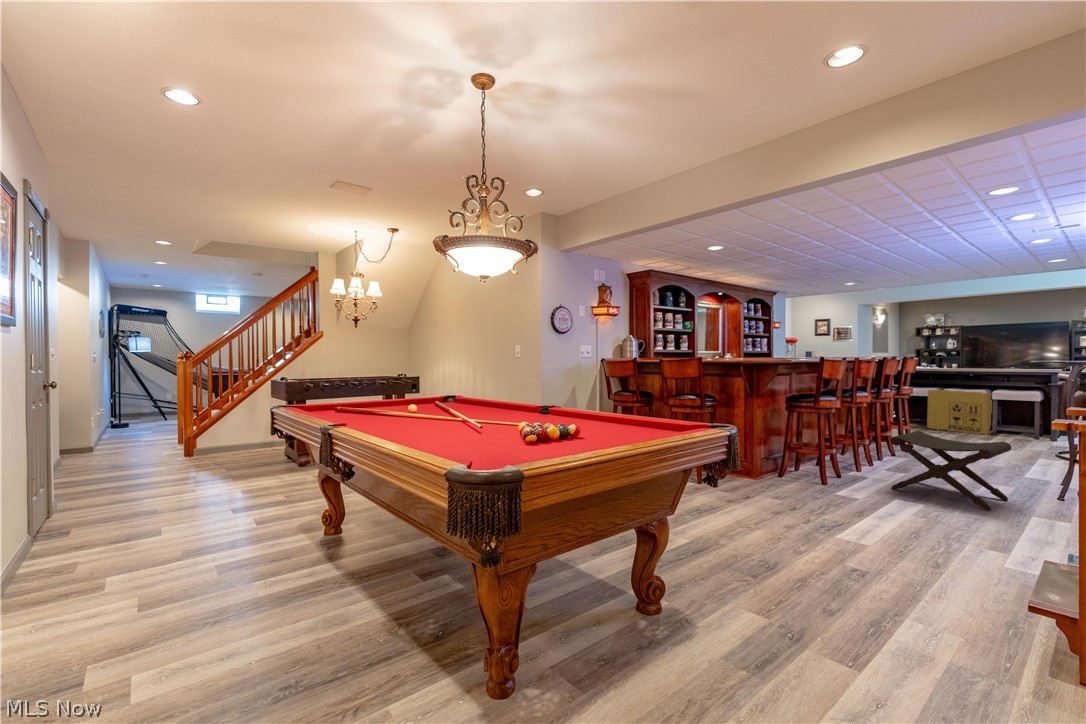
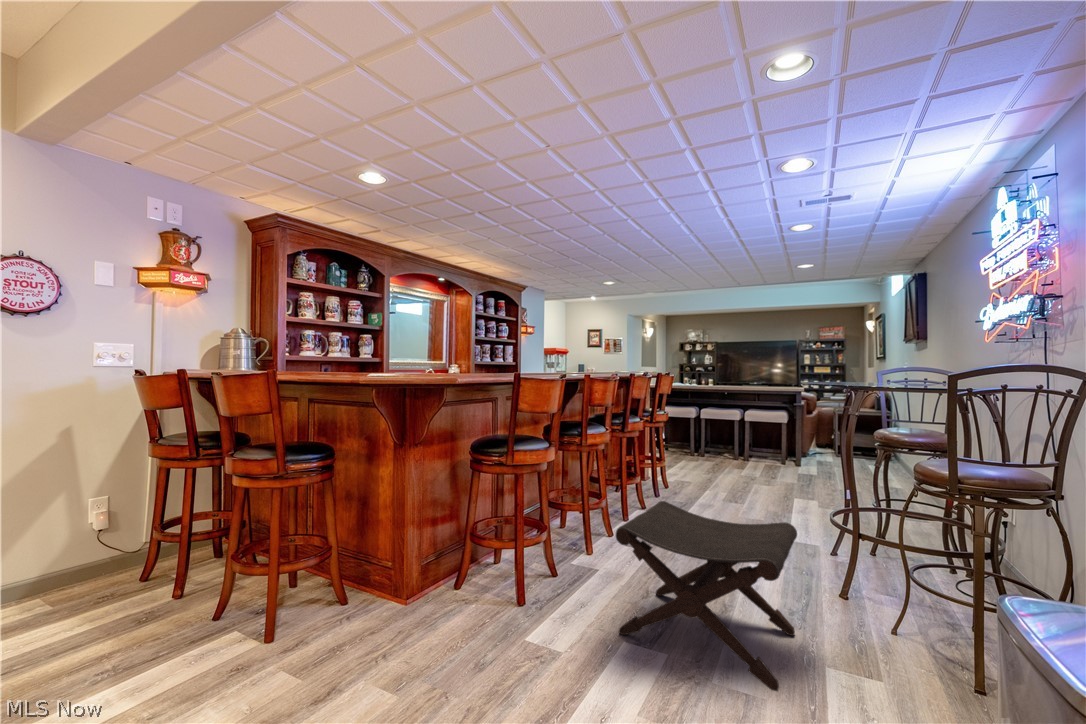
cardboard box: present [927,389,992,434] -> none [686,408,749,463]

